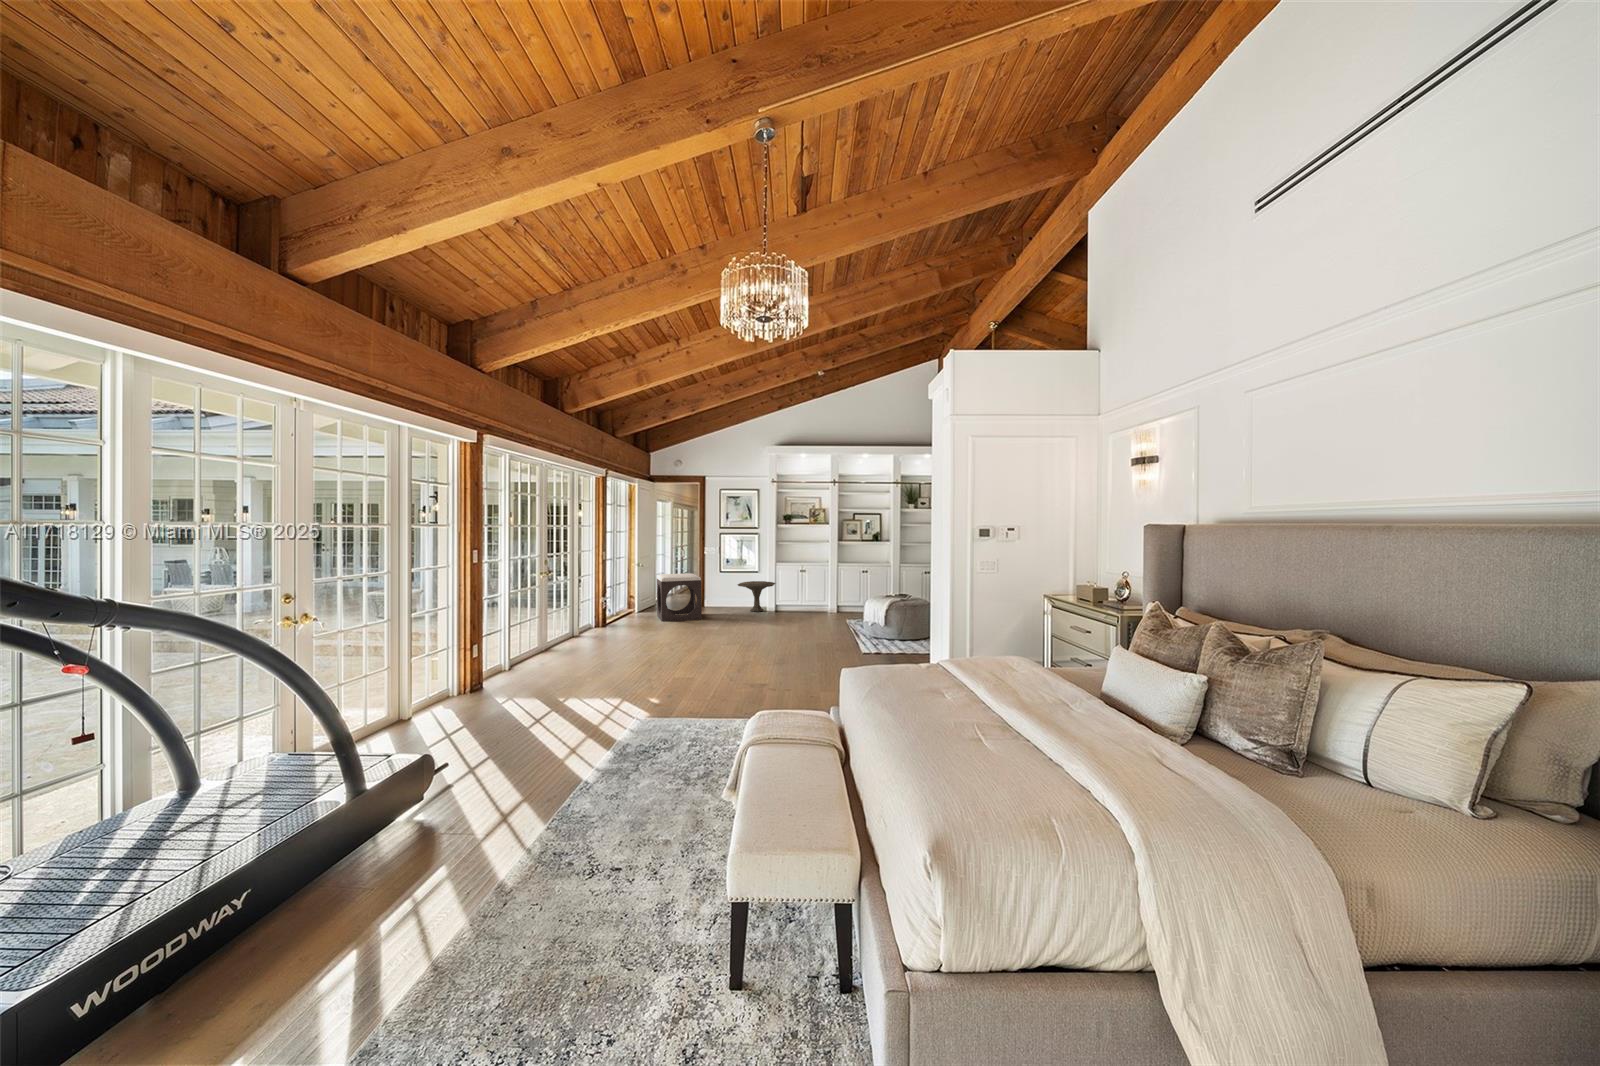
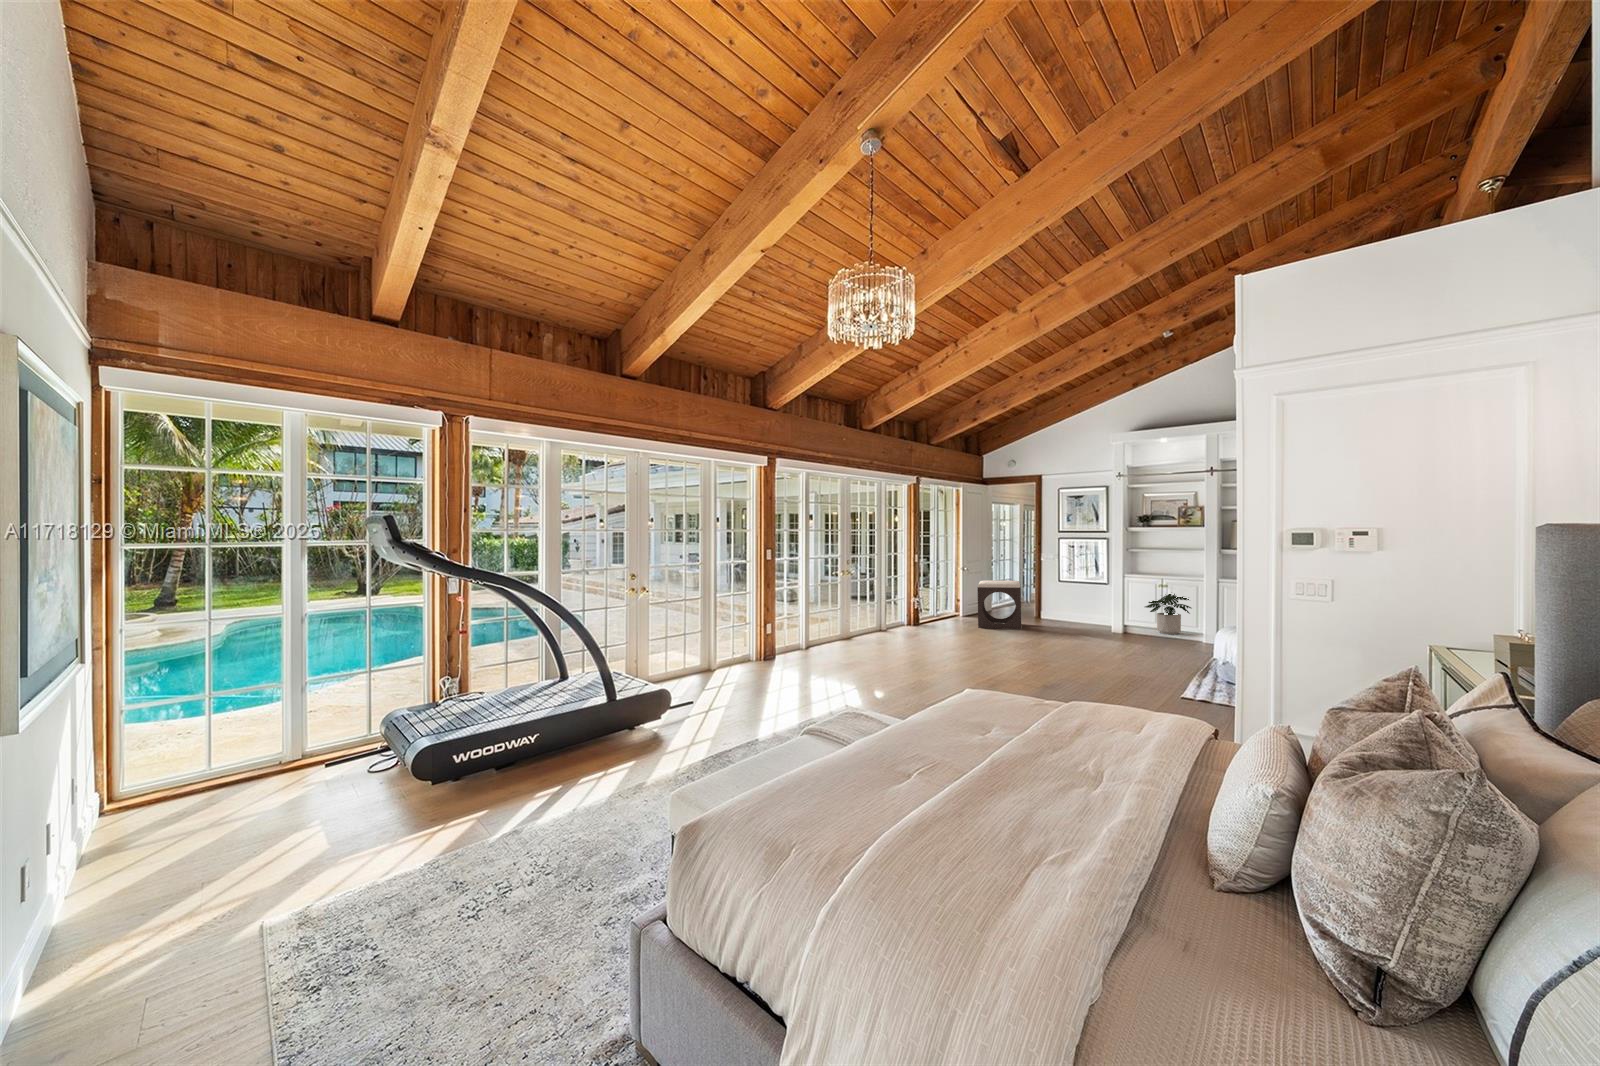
potted plant: none [797,578,832,613] -> present [1145,594,1191,634]
side table: present [738,581,775,612] -> none [1070,593,1121,627]

